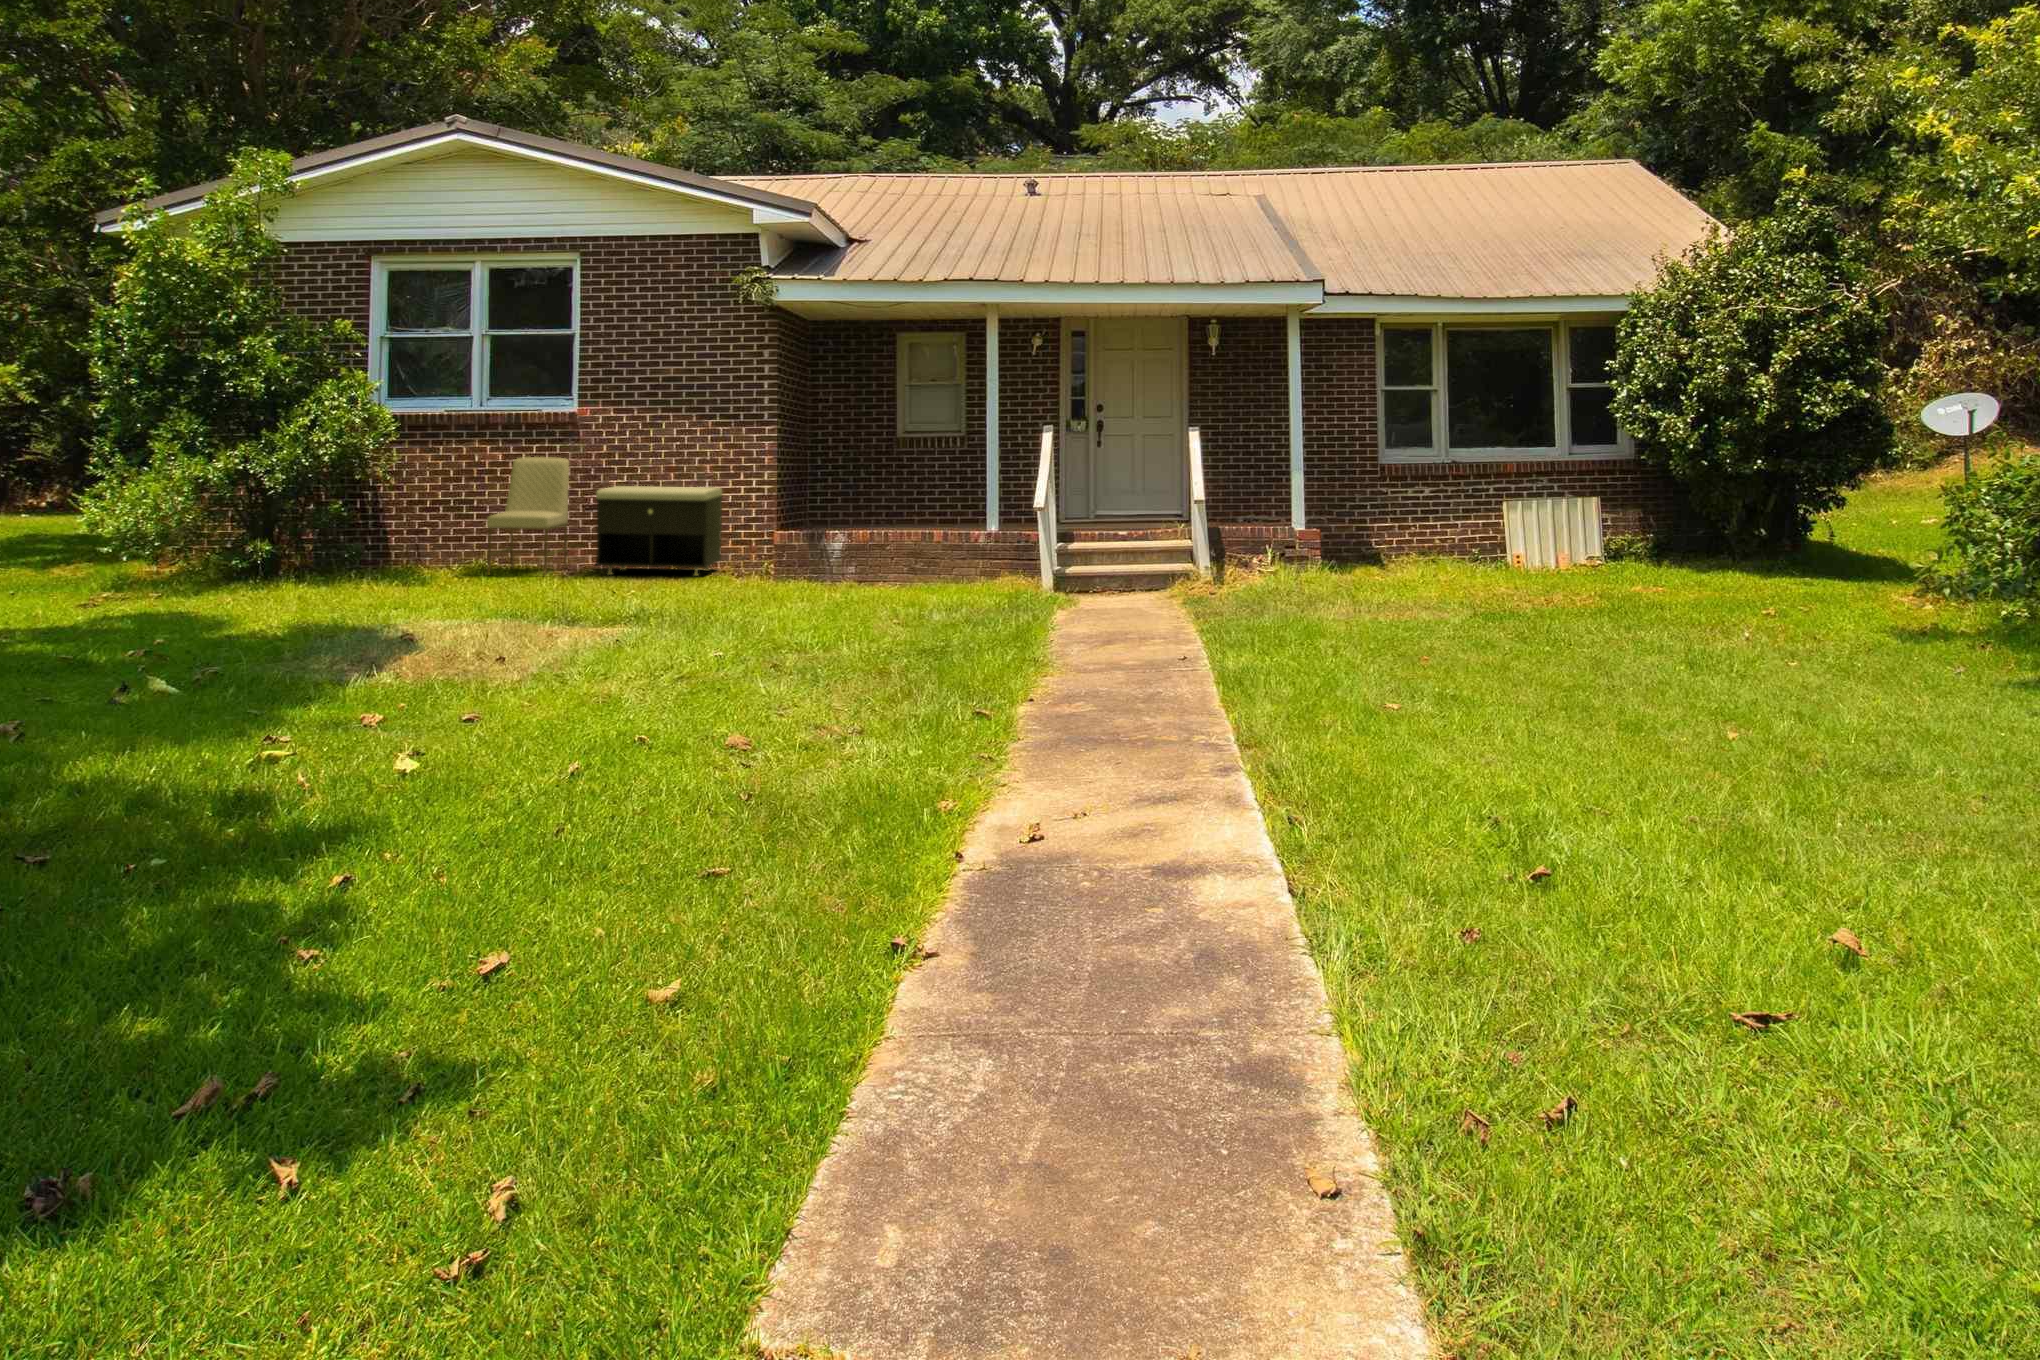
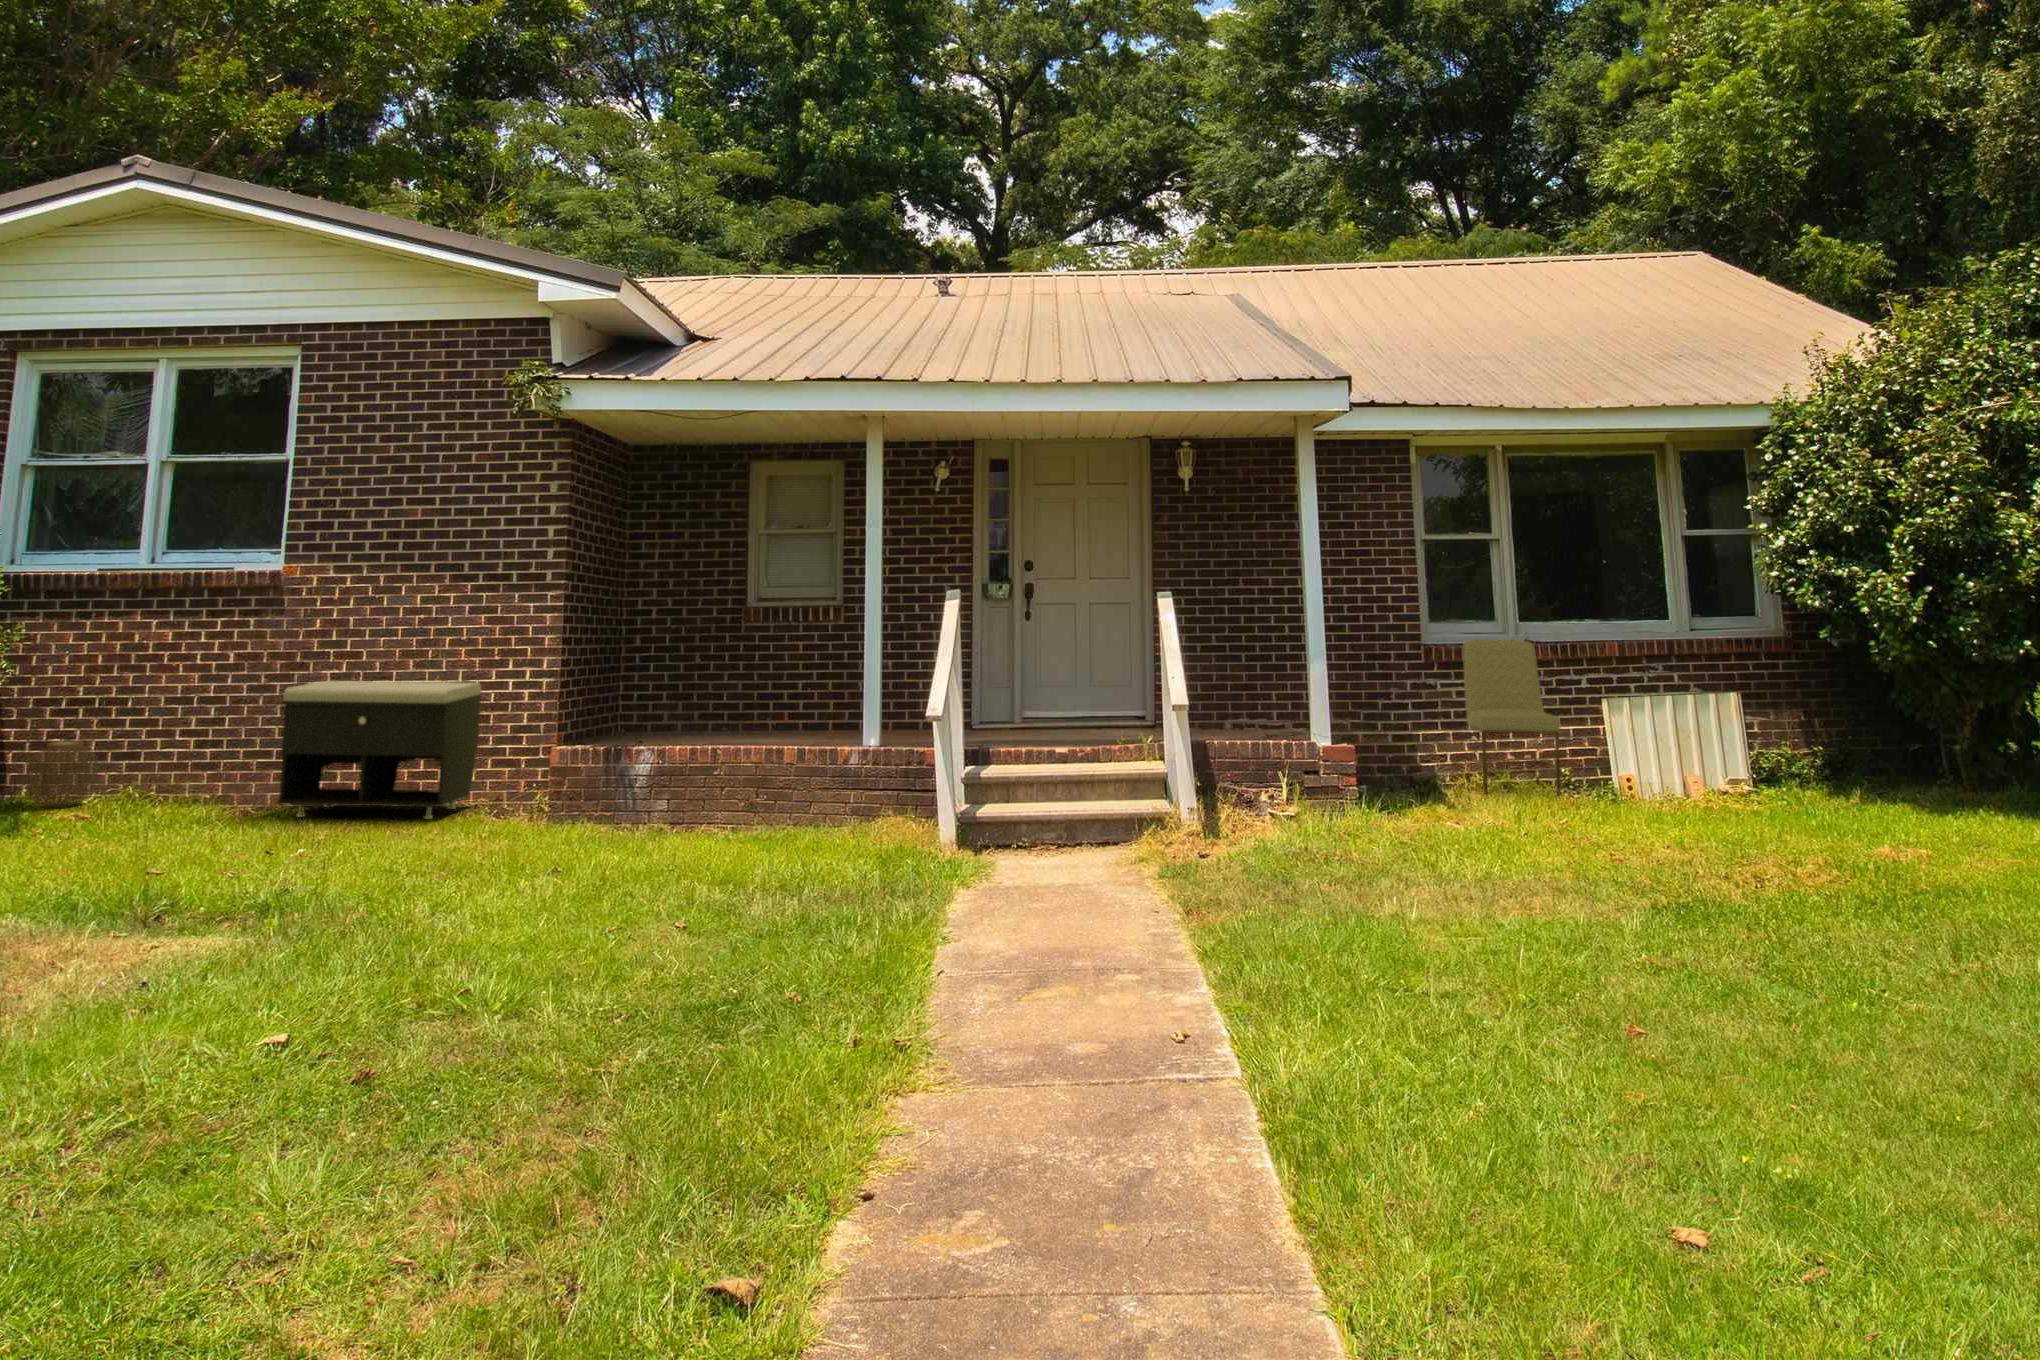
chair: present [487,457,569,576] -> present [1463,639,1561,795]
woven basket: none [419,526,463,570] -> present [27,741,98,808]

